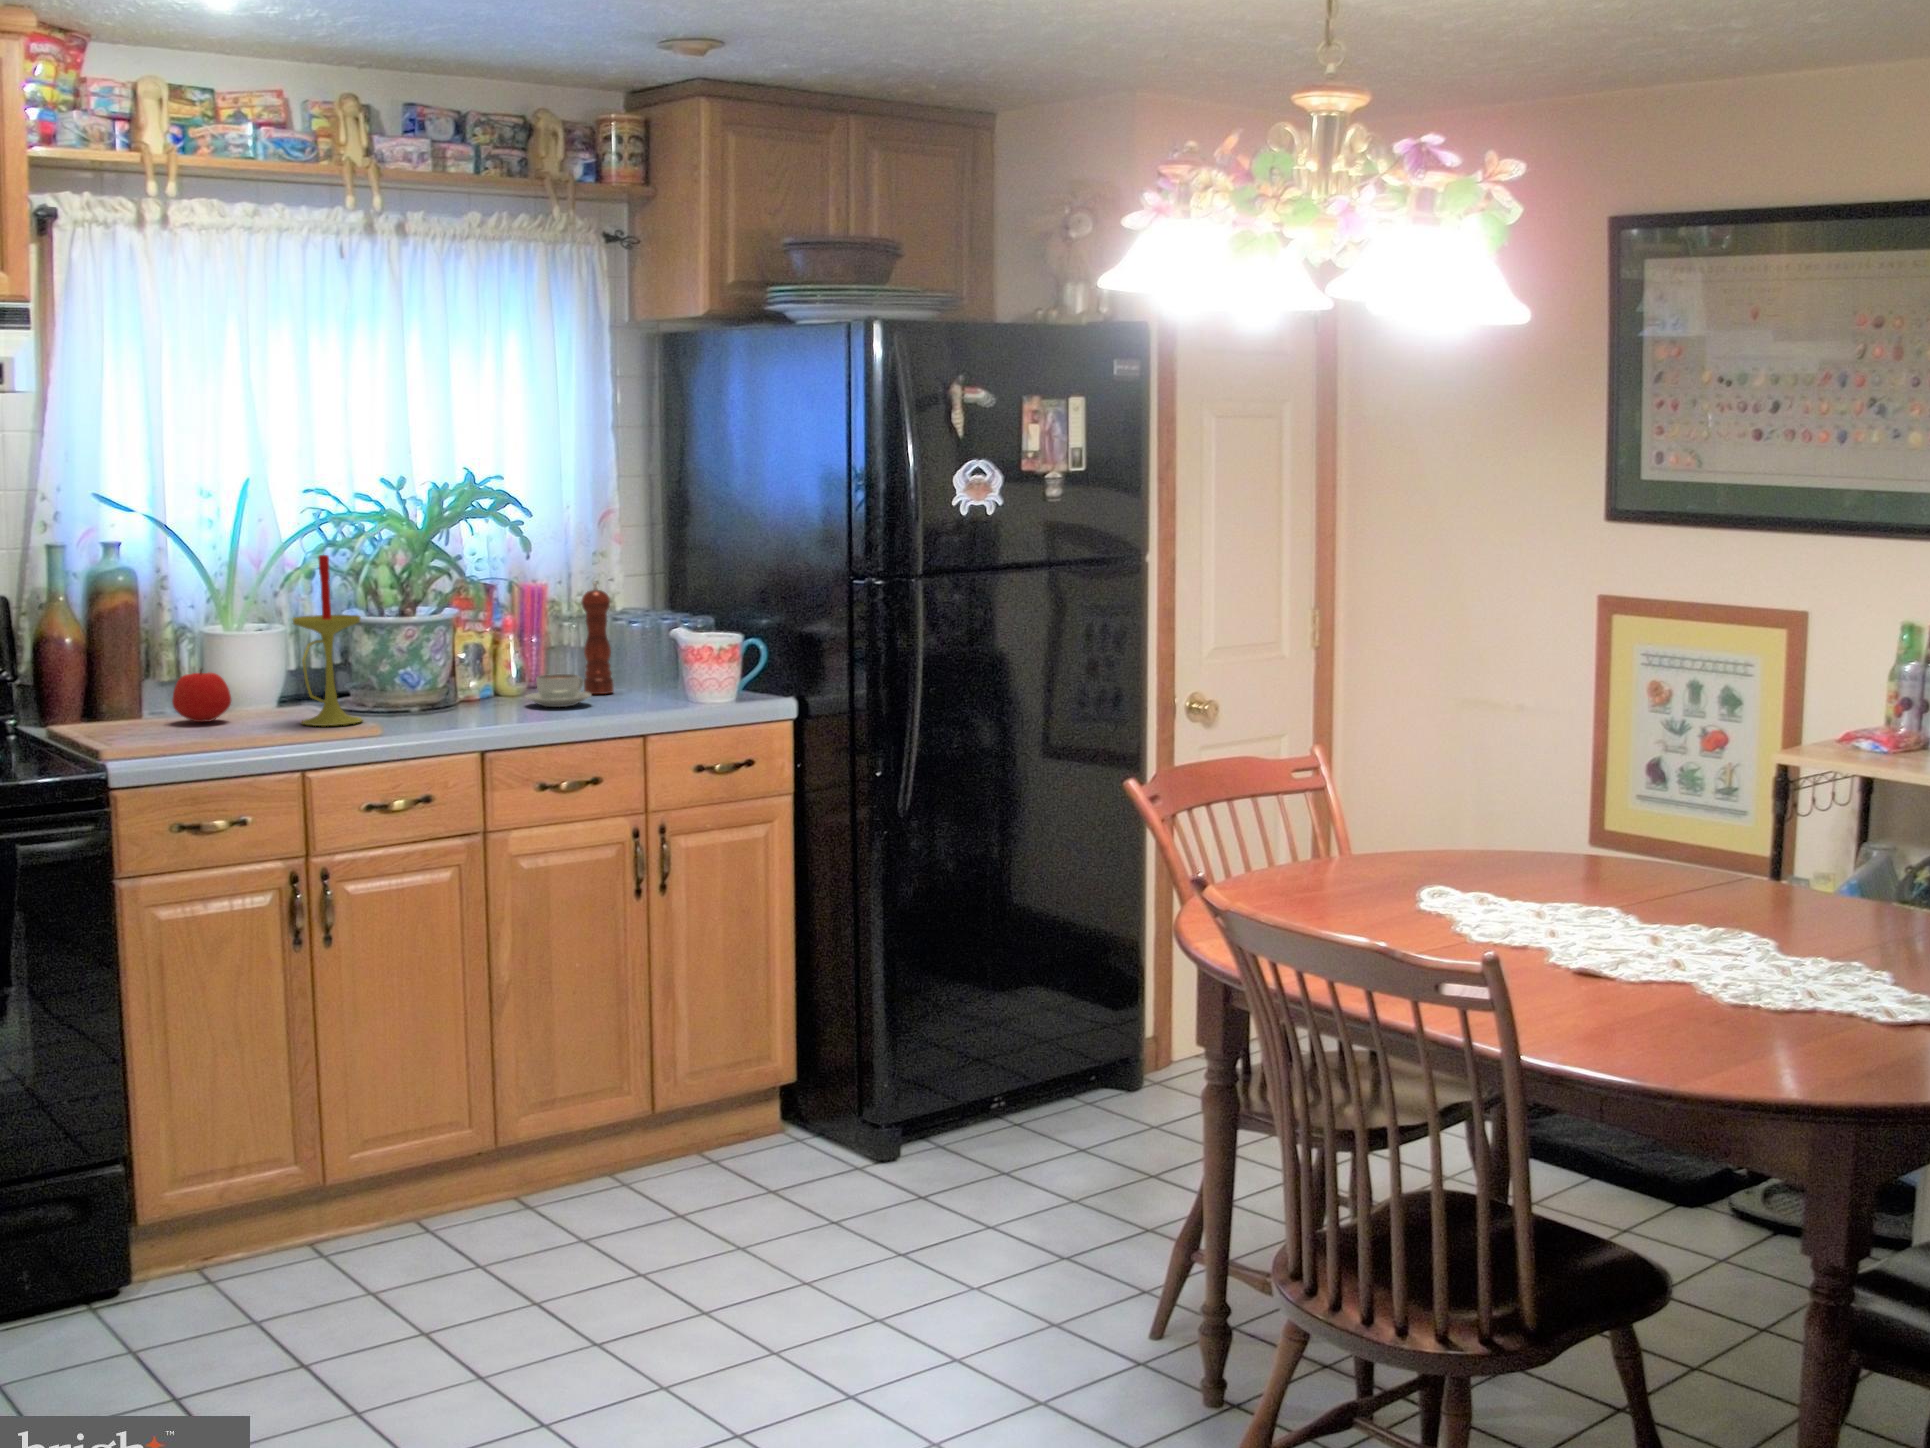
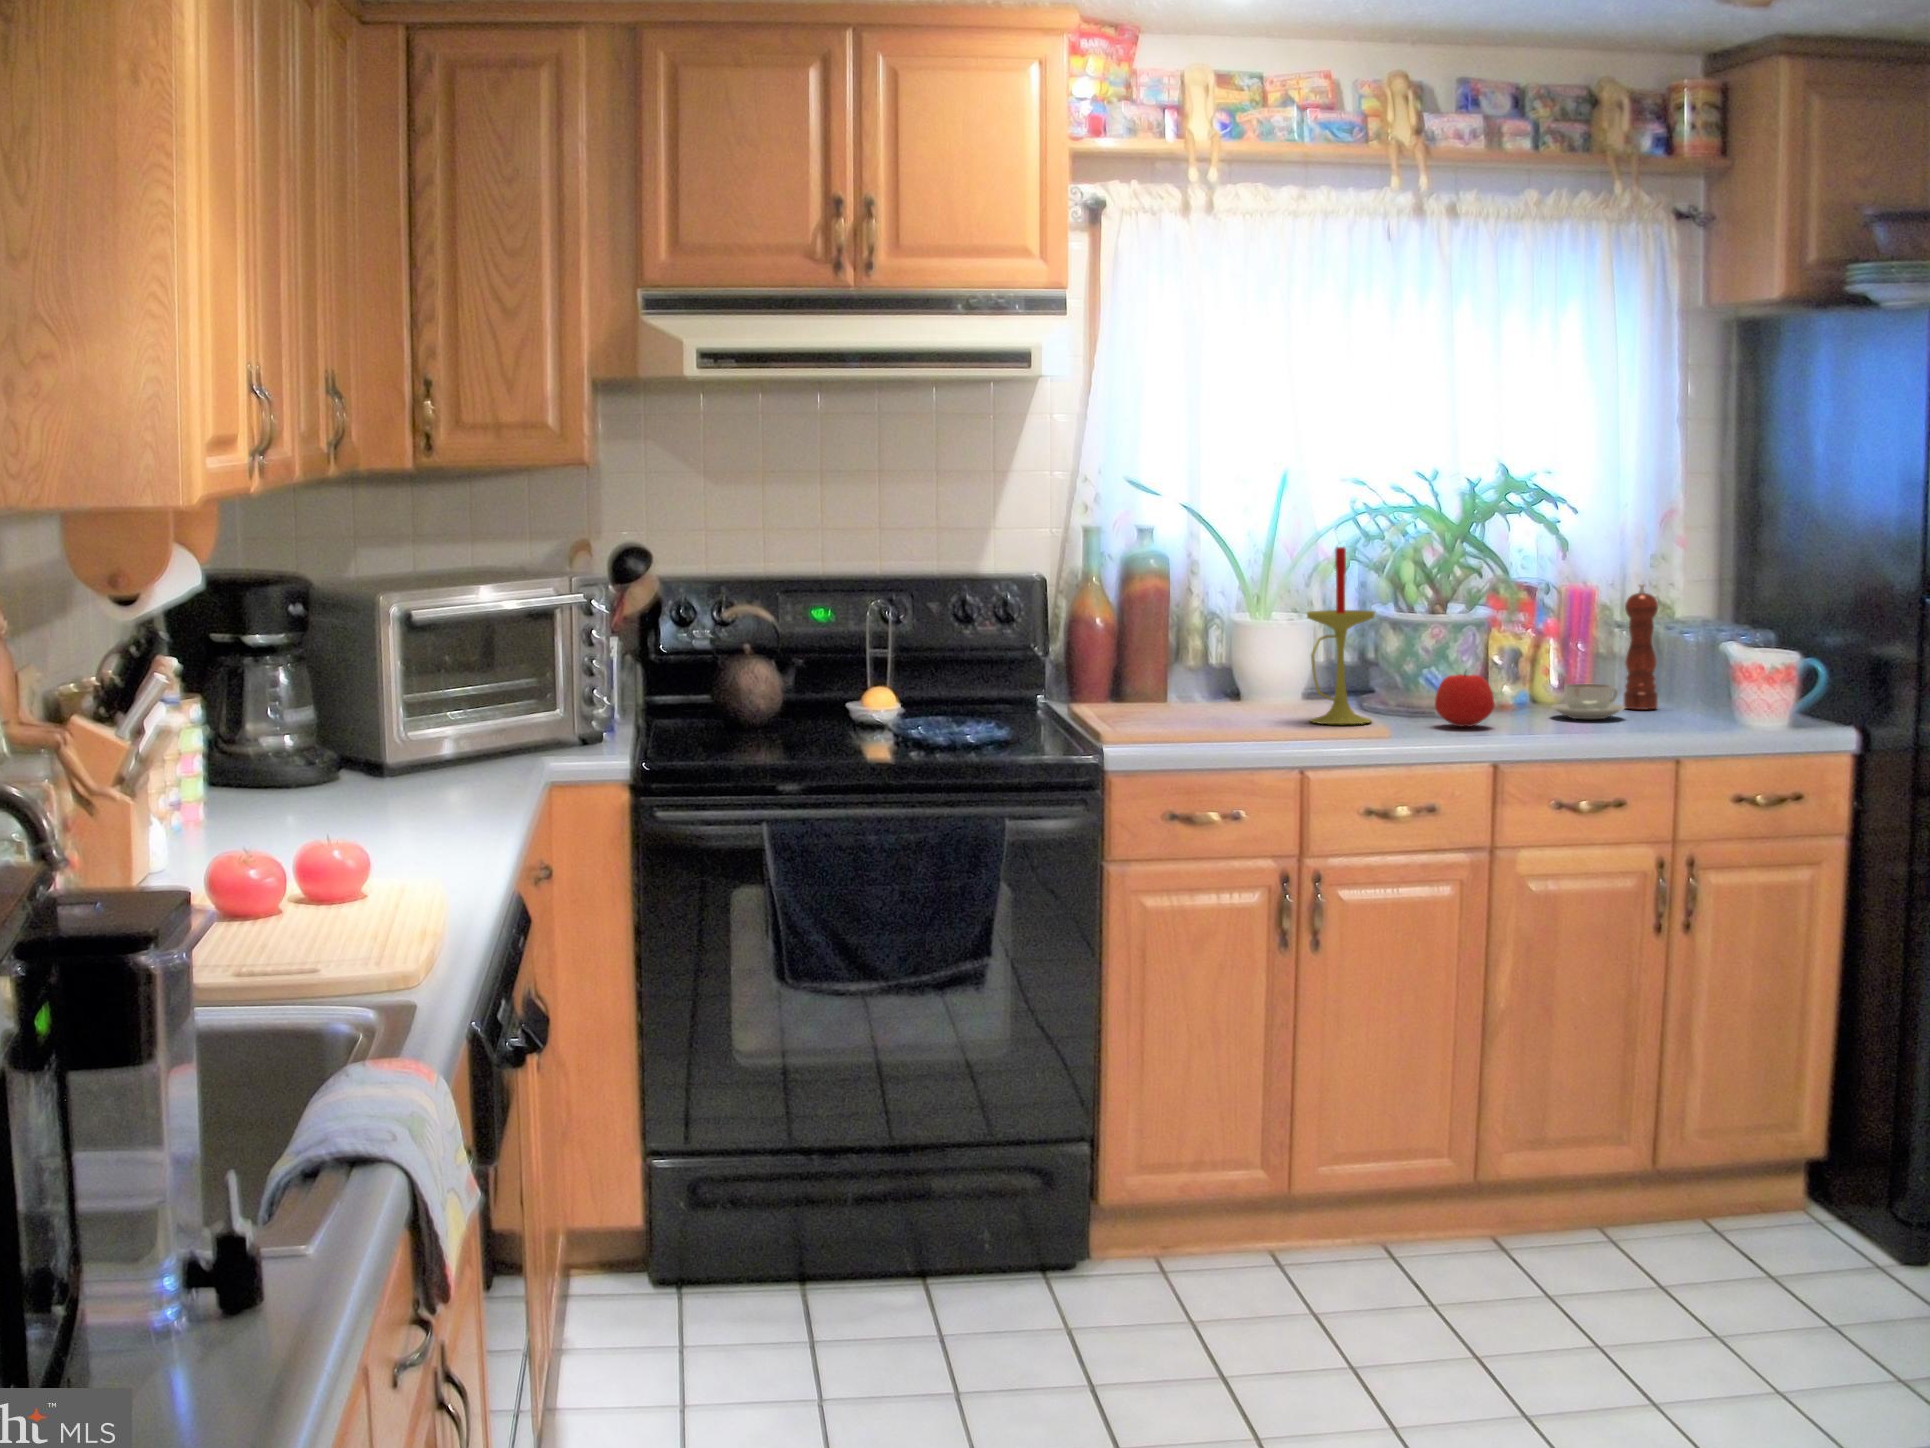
apple: present [172,670,231,722] -> present [1435,673,1495,727]

